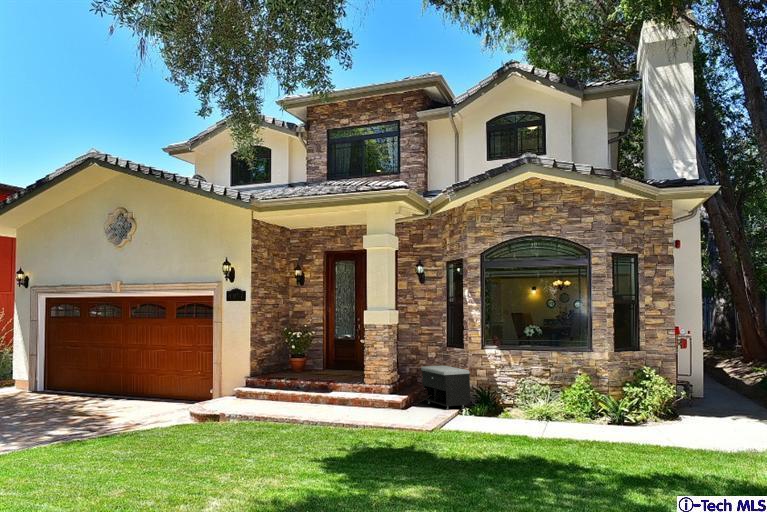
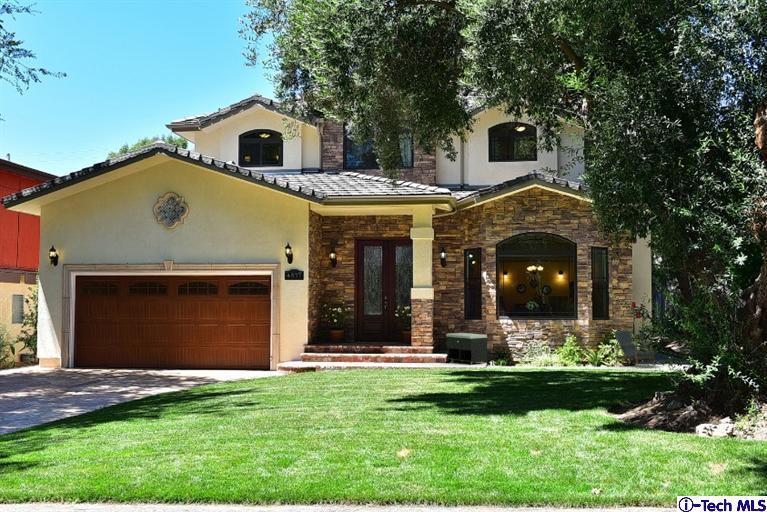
lounge chair: none [645,369,715,429] -> present [614,330,656,368]

